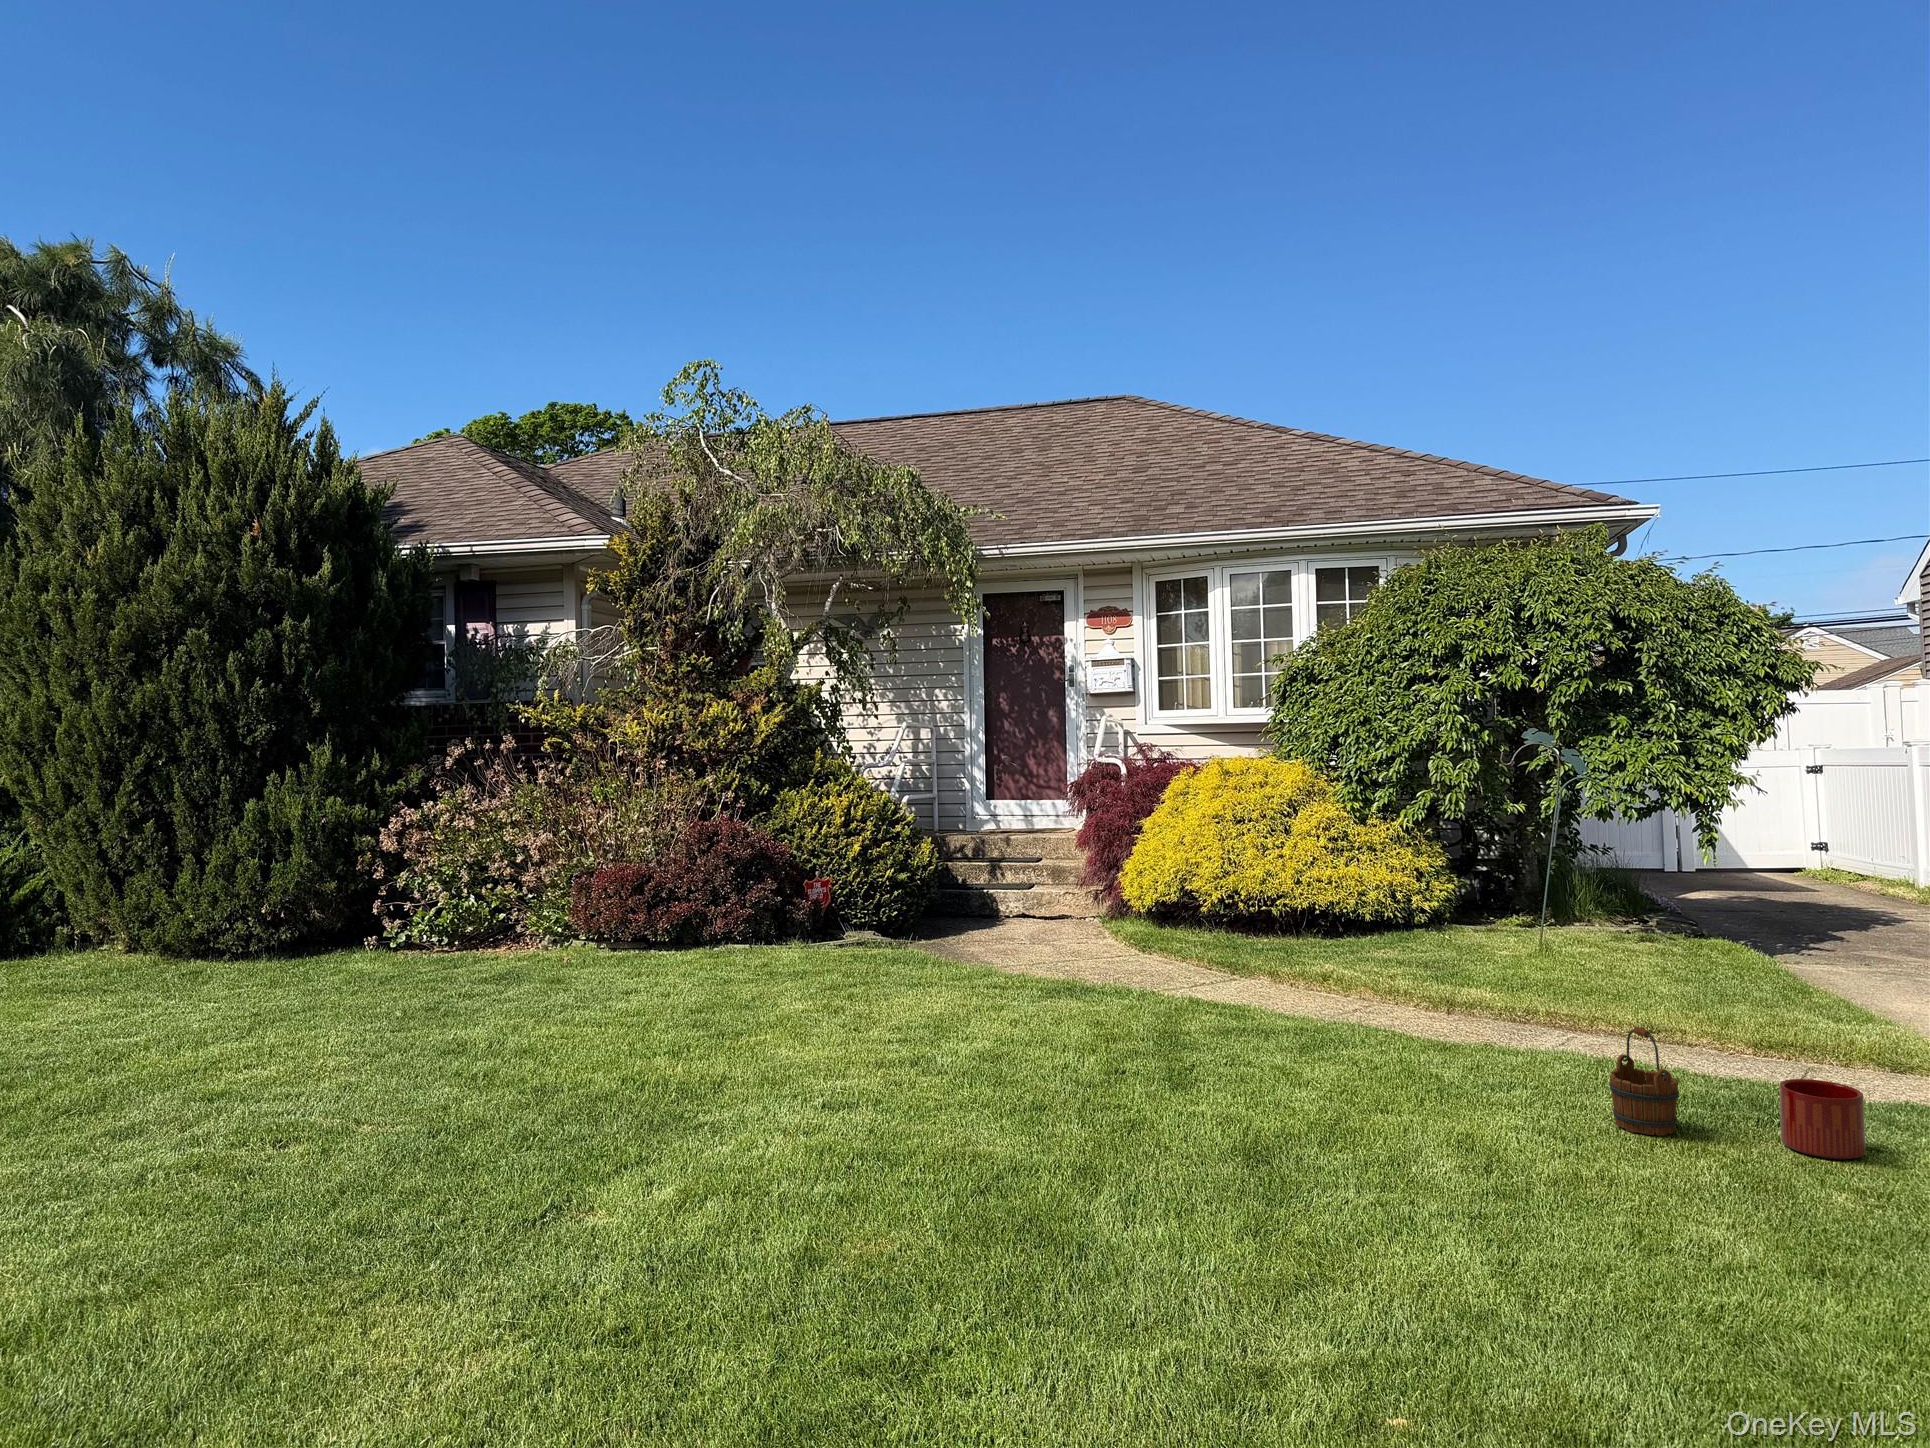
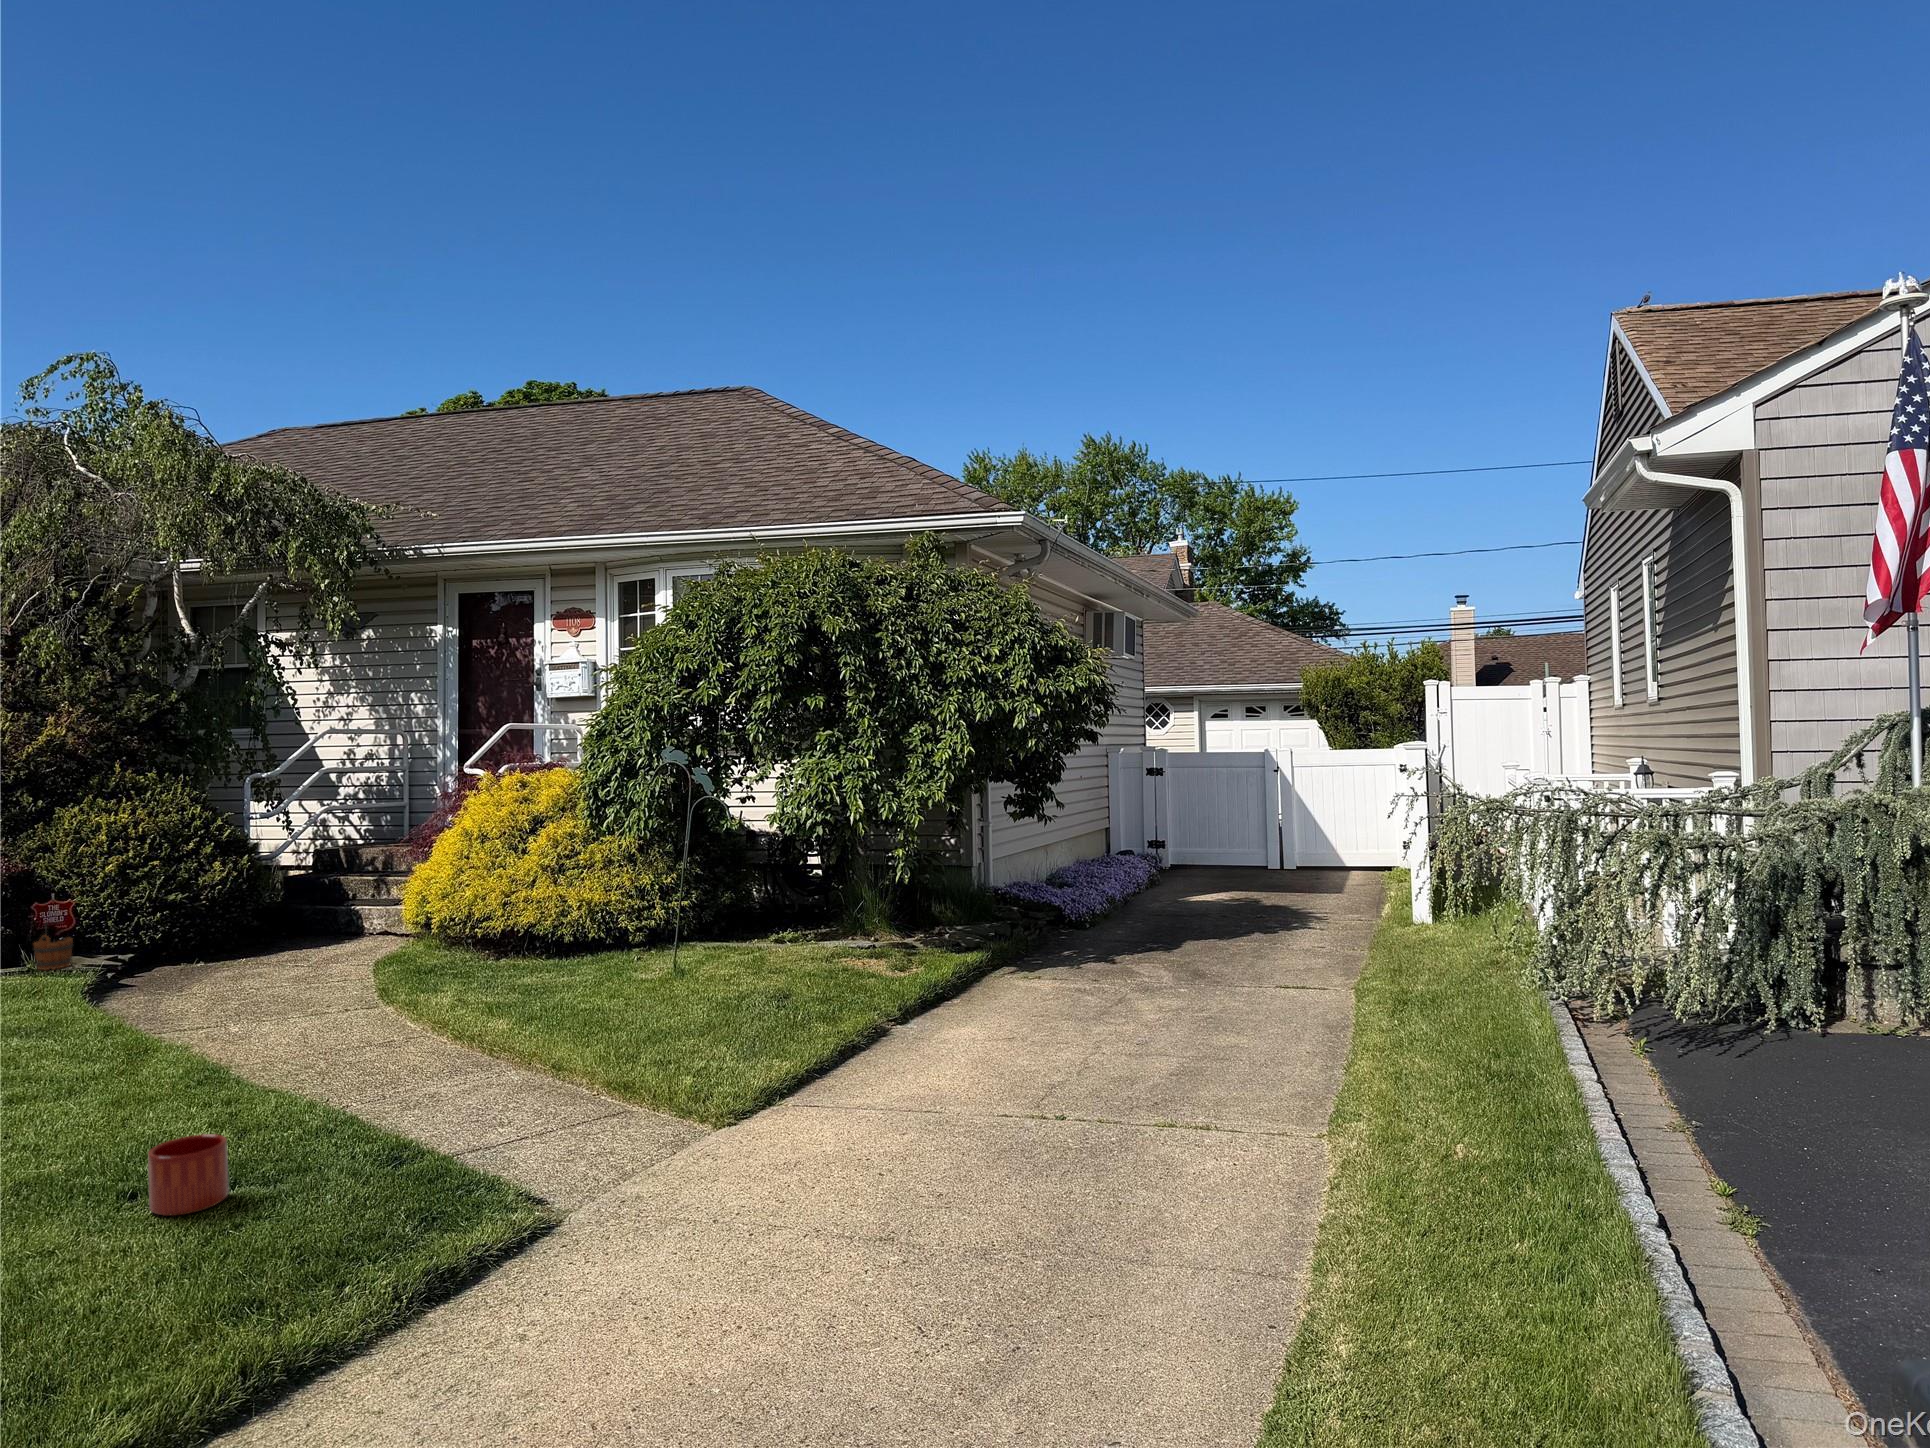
wooden bucket: present [1609,1027,1679,1136] -> present [34,934,73,970]

